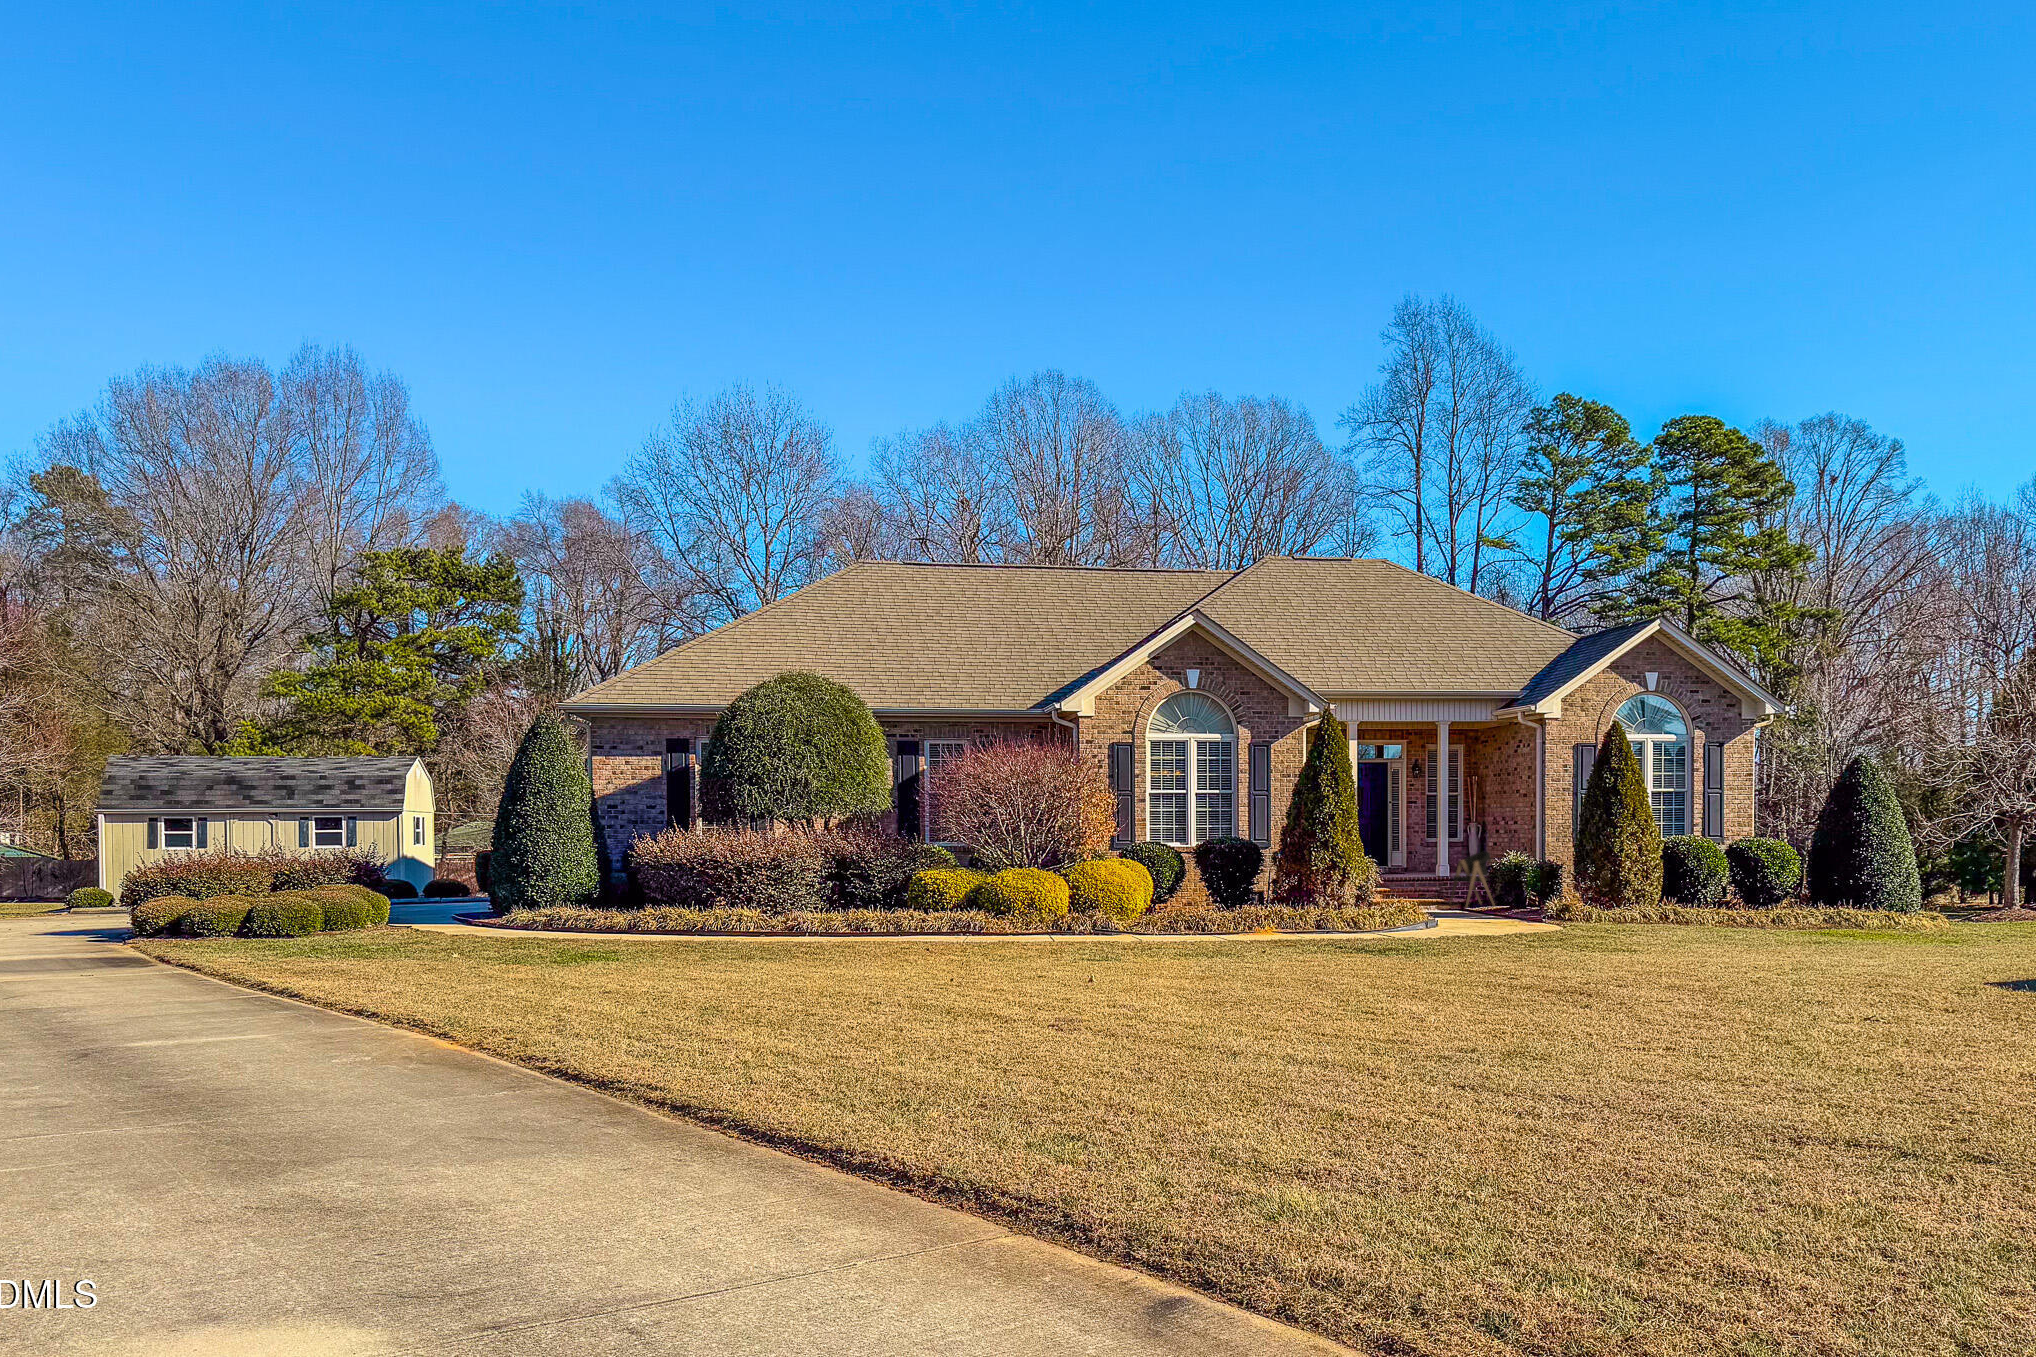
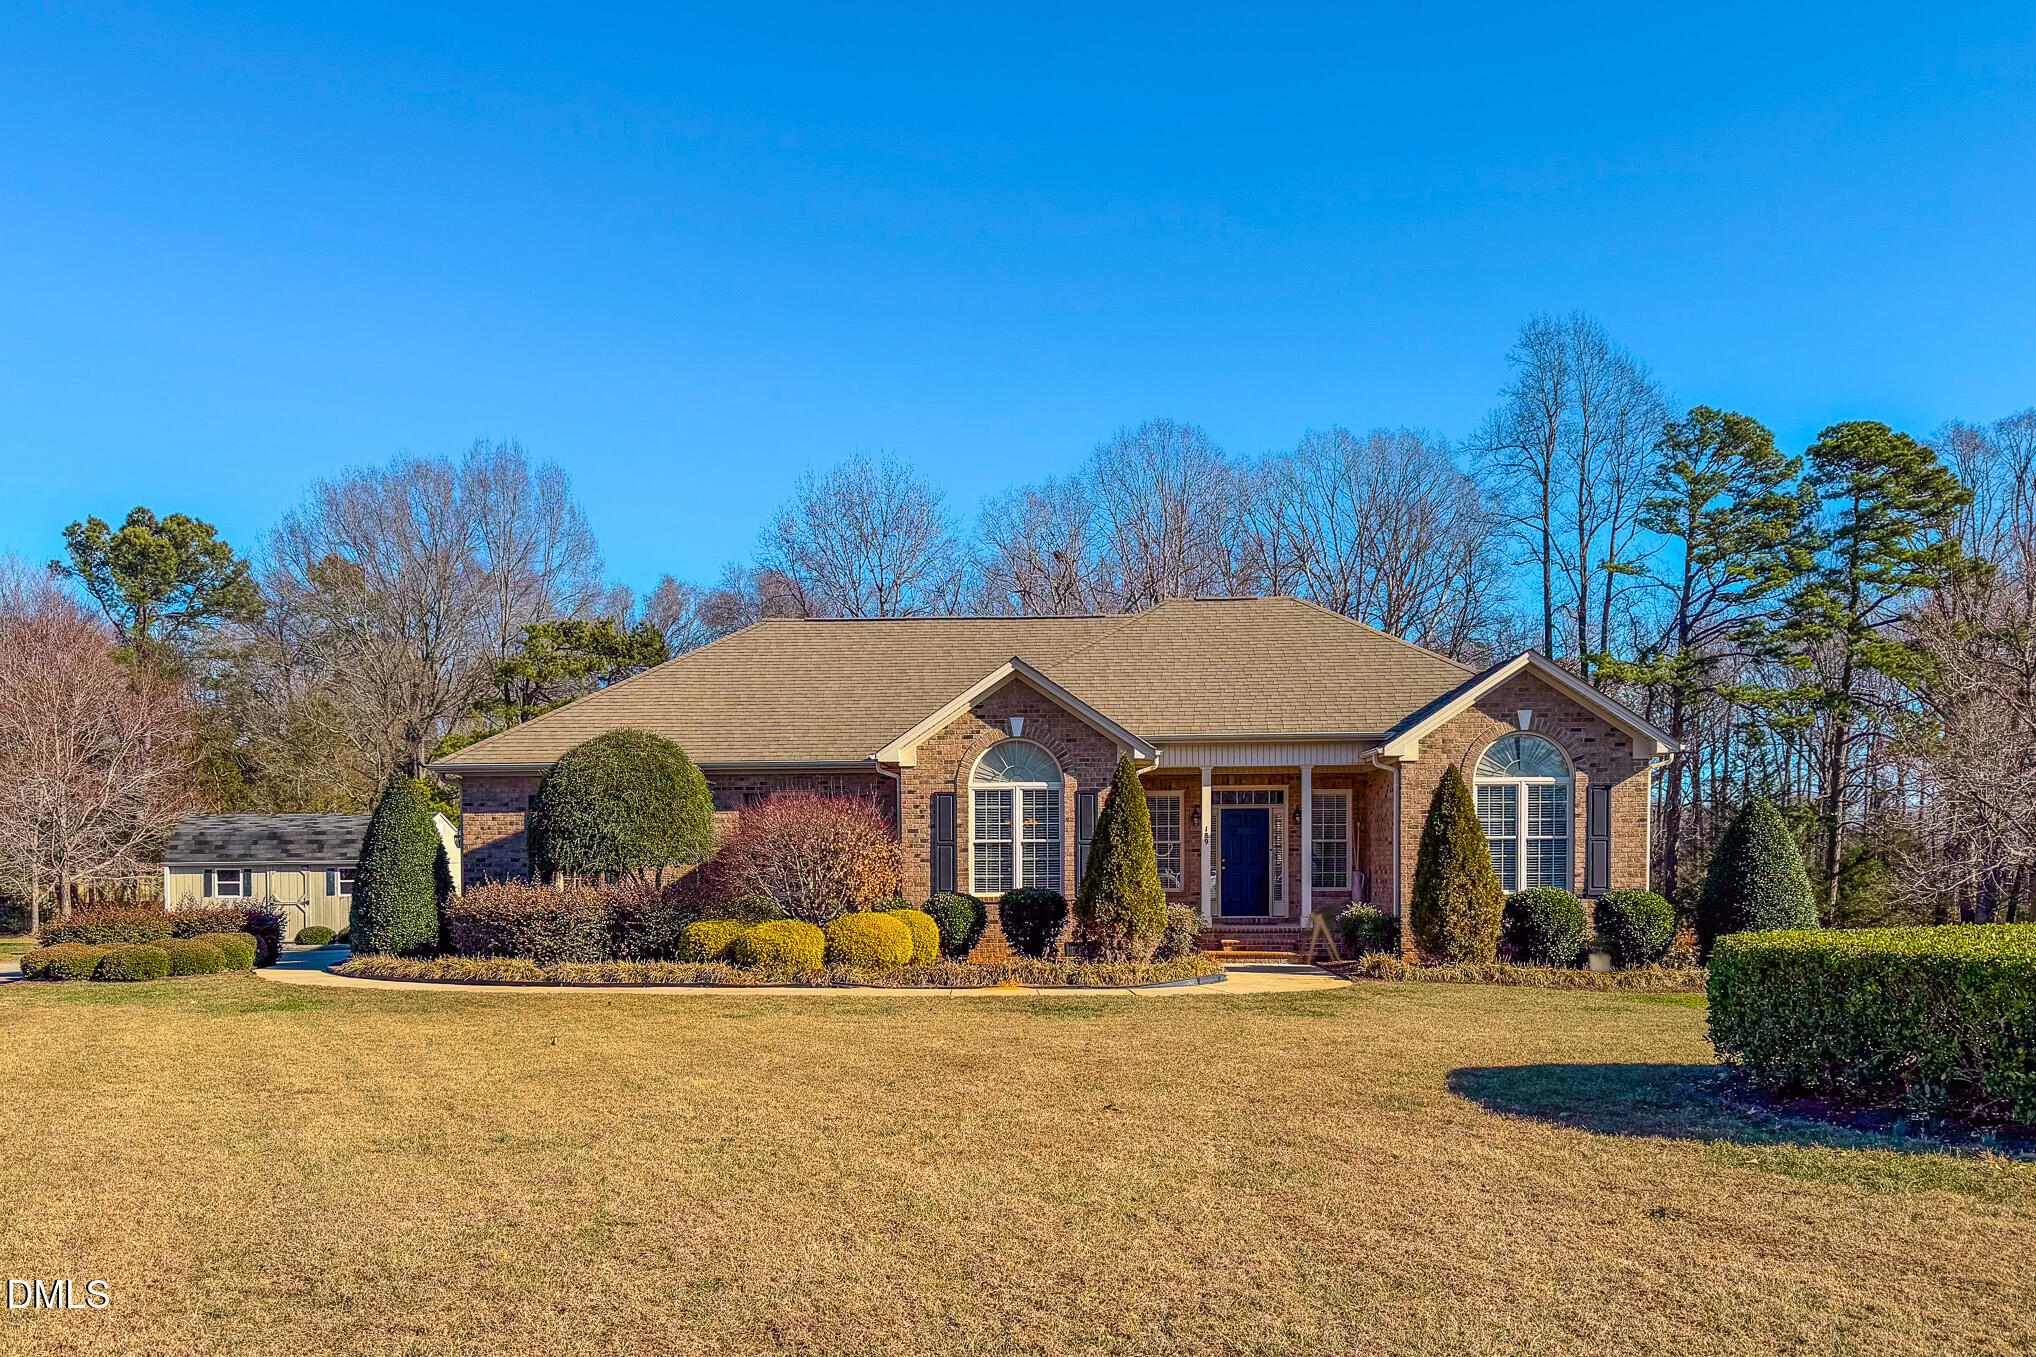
potted plant: none [1720,878,1760,912] -> present [1580,935,1617,972]

